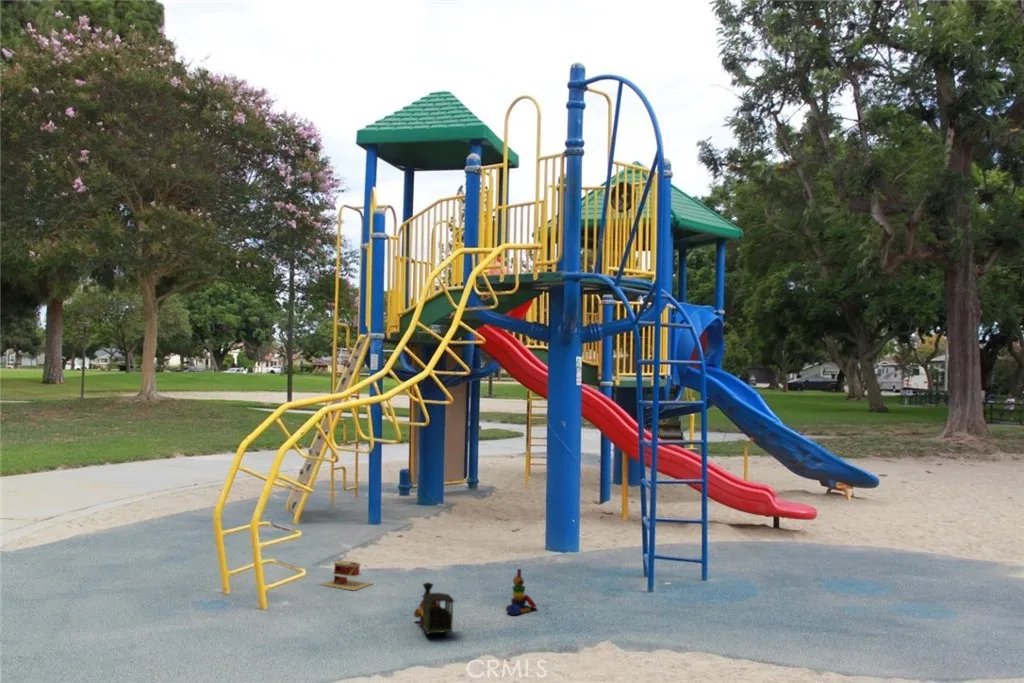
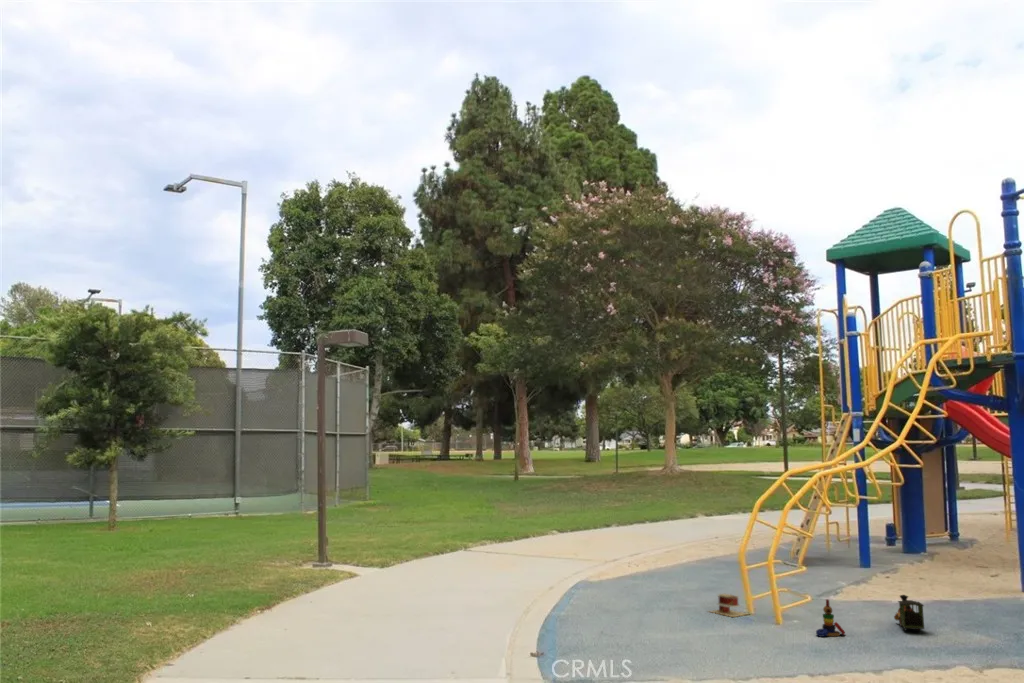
toy house: present [321,560,371,590] -> present [712,594,746,617]
stacking toy: present [506,569,536,615] -> present [816,600,845,637]

